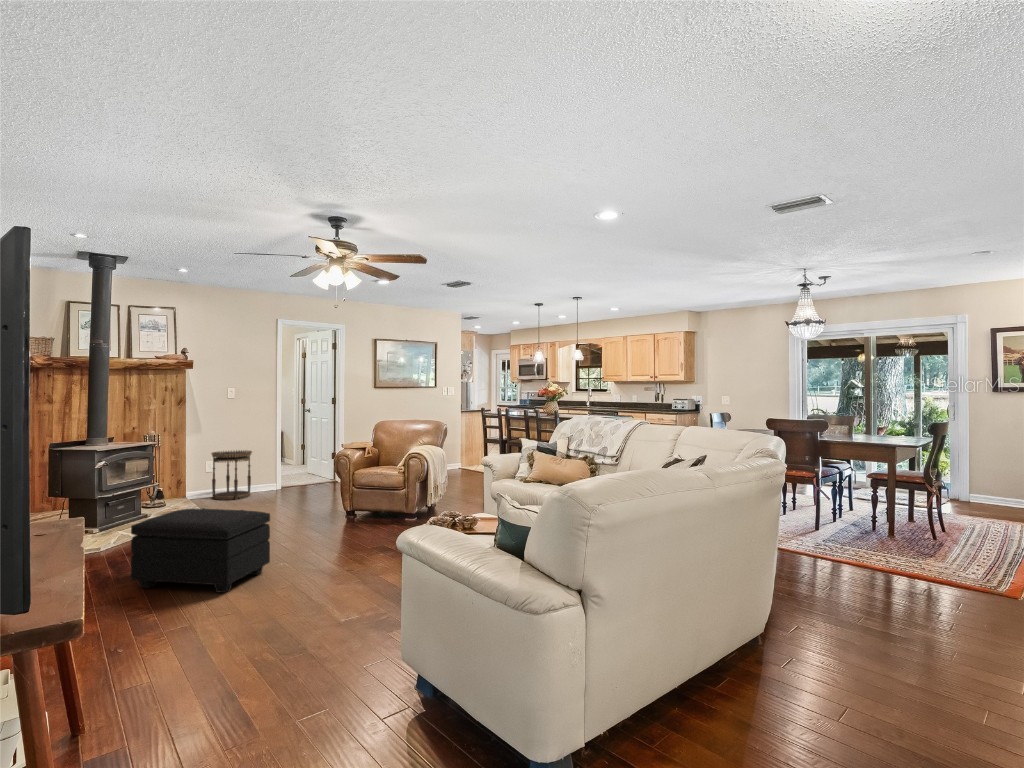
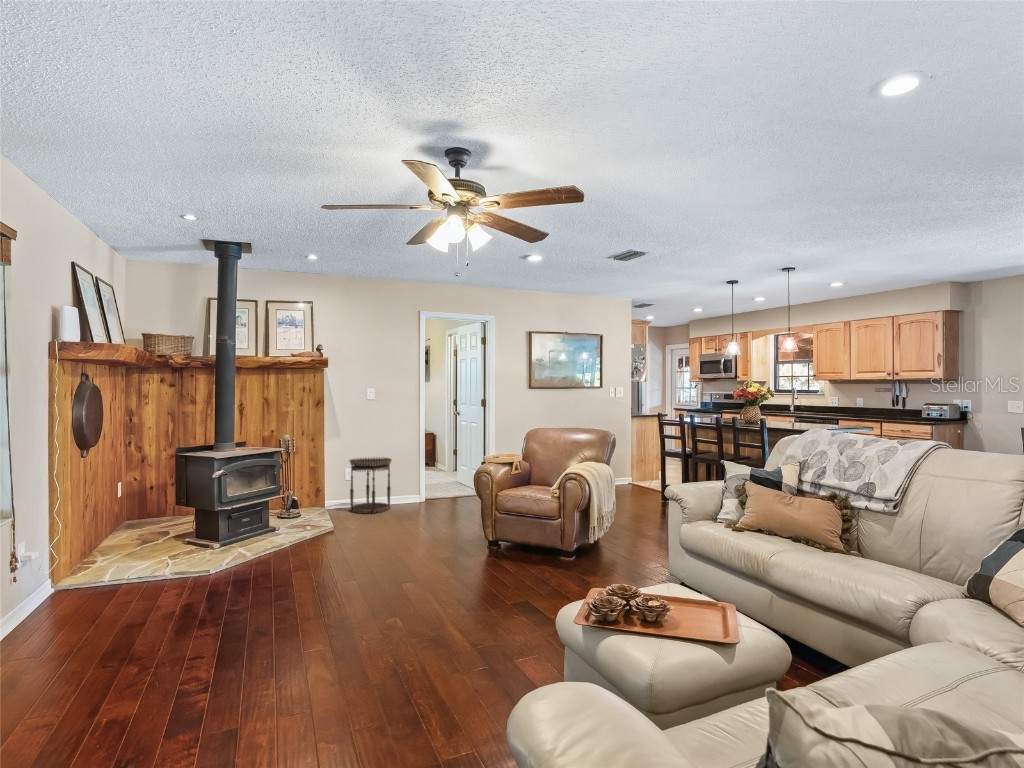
footstool: present [131,508,270,593] -> none [206,541,376,671]

